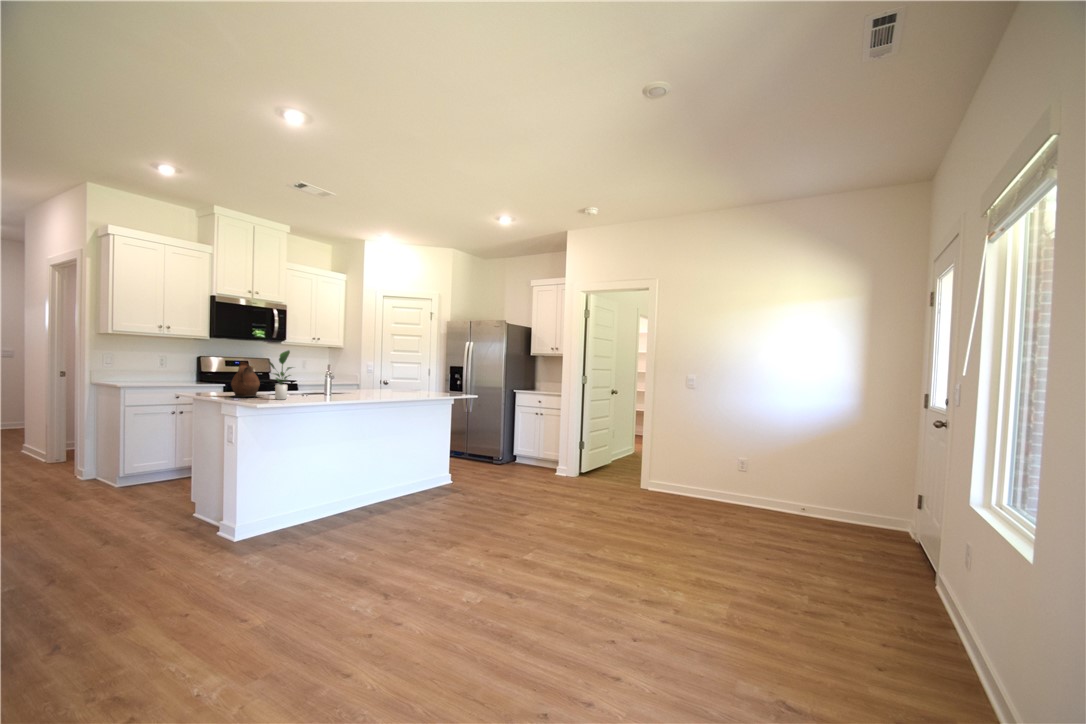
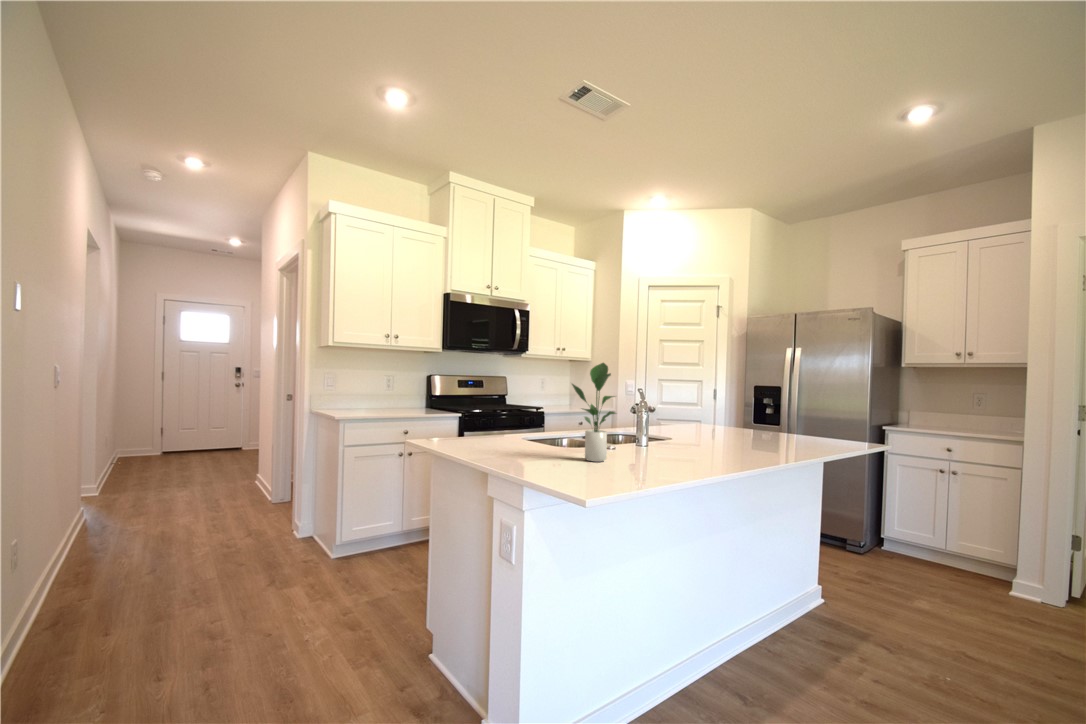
ceramic pitcher: present [231,363,260,397] -> none [495,387,554,452]

